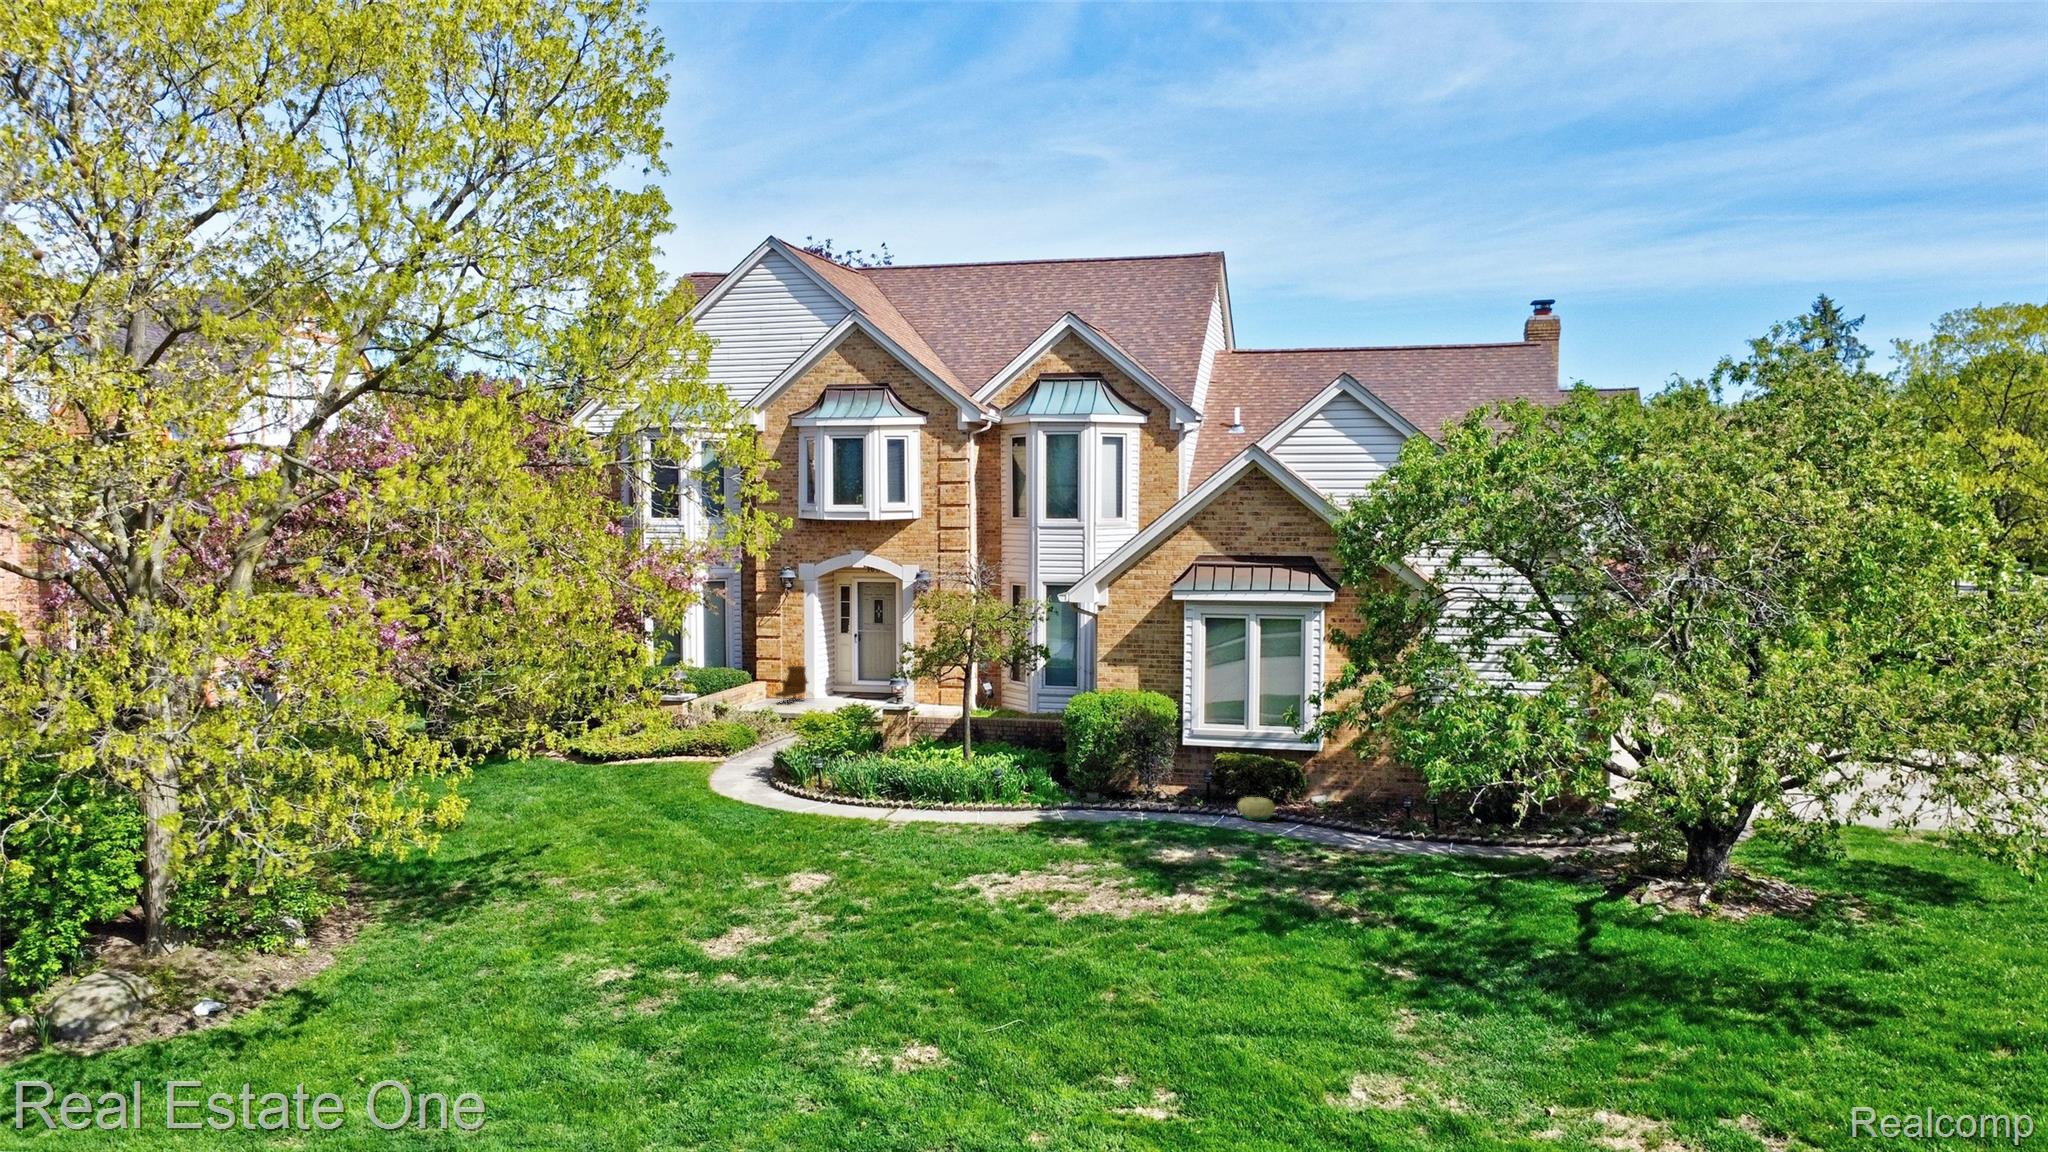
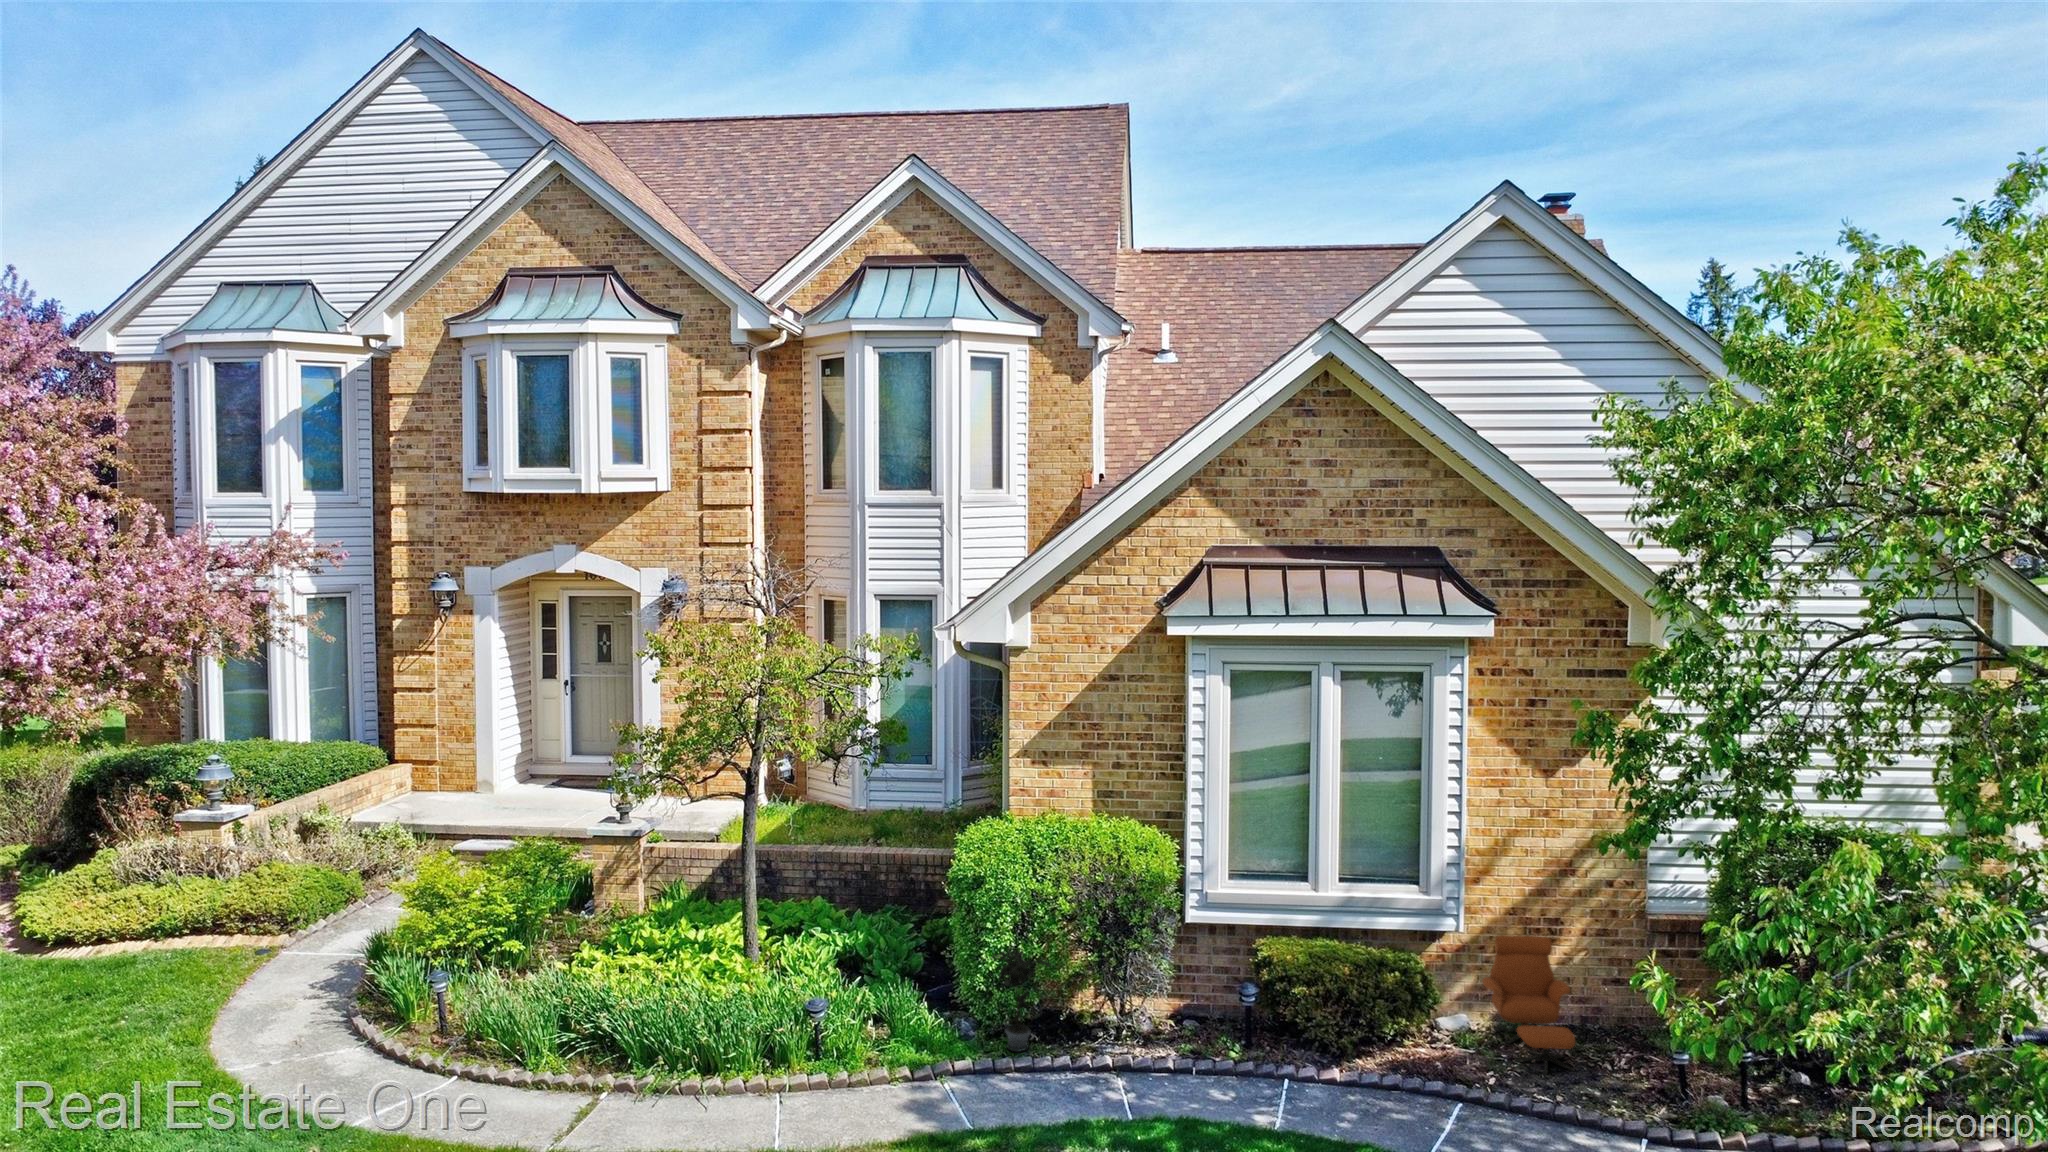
lounge chair: present [775,666,808,704] -> present [1482,935,1575,1074]
basket: present [1237,797,1275,820] -> none [1321,1032,1399,1090]

